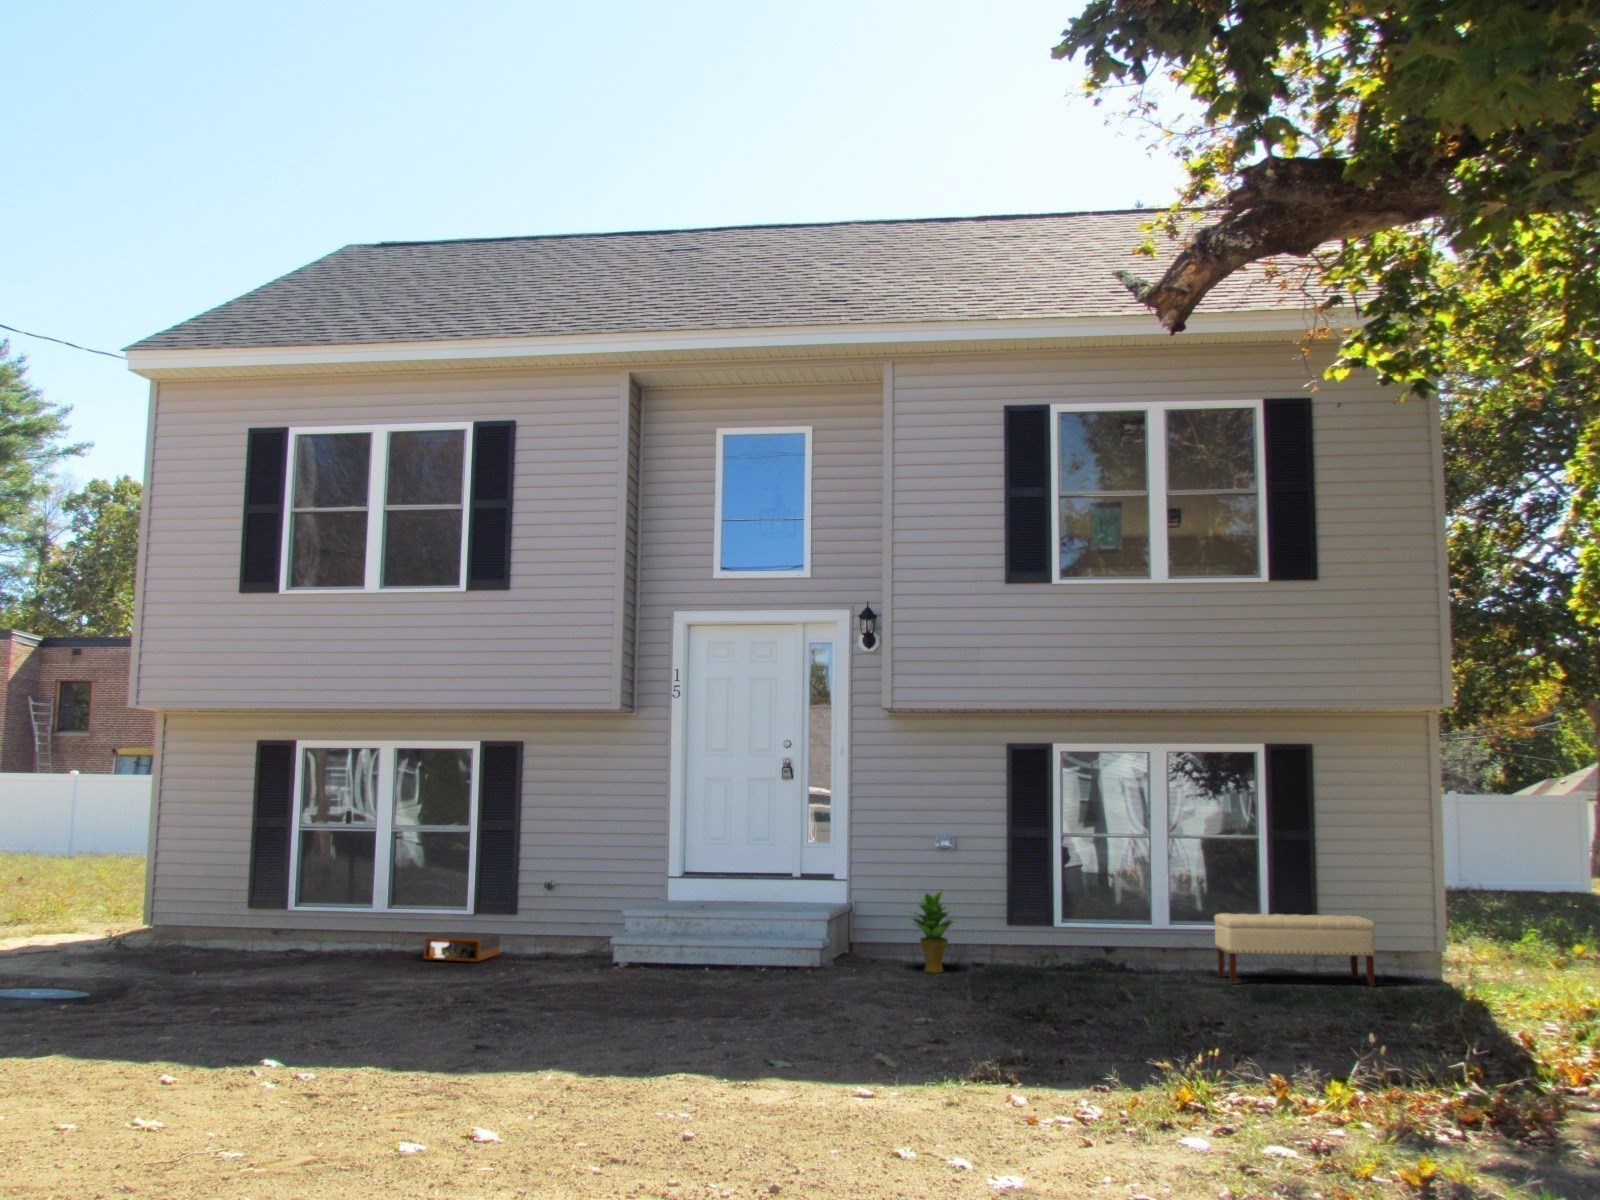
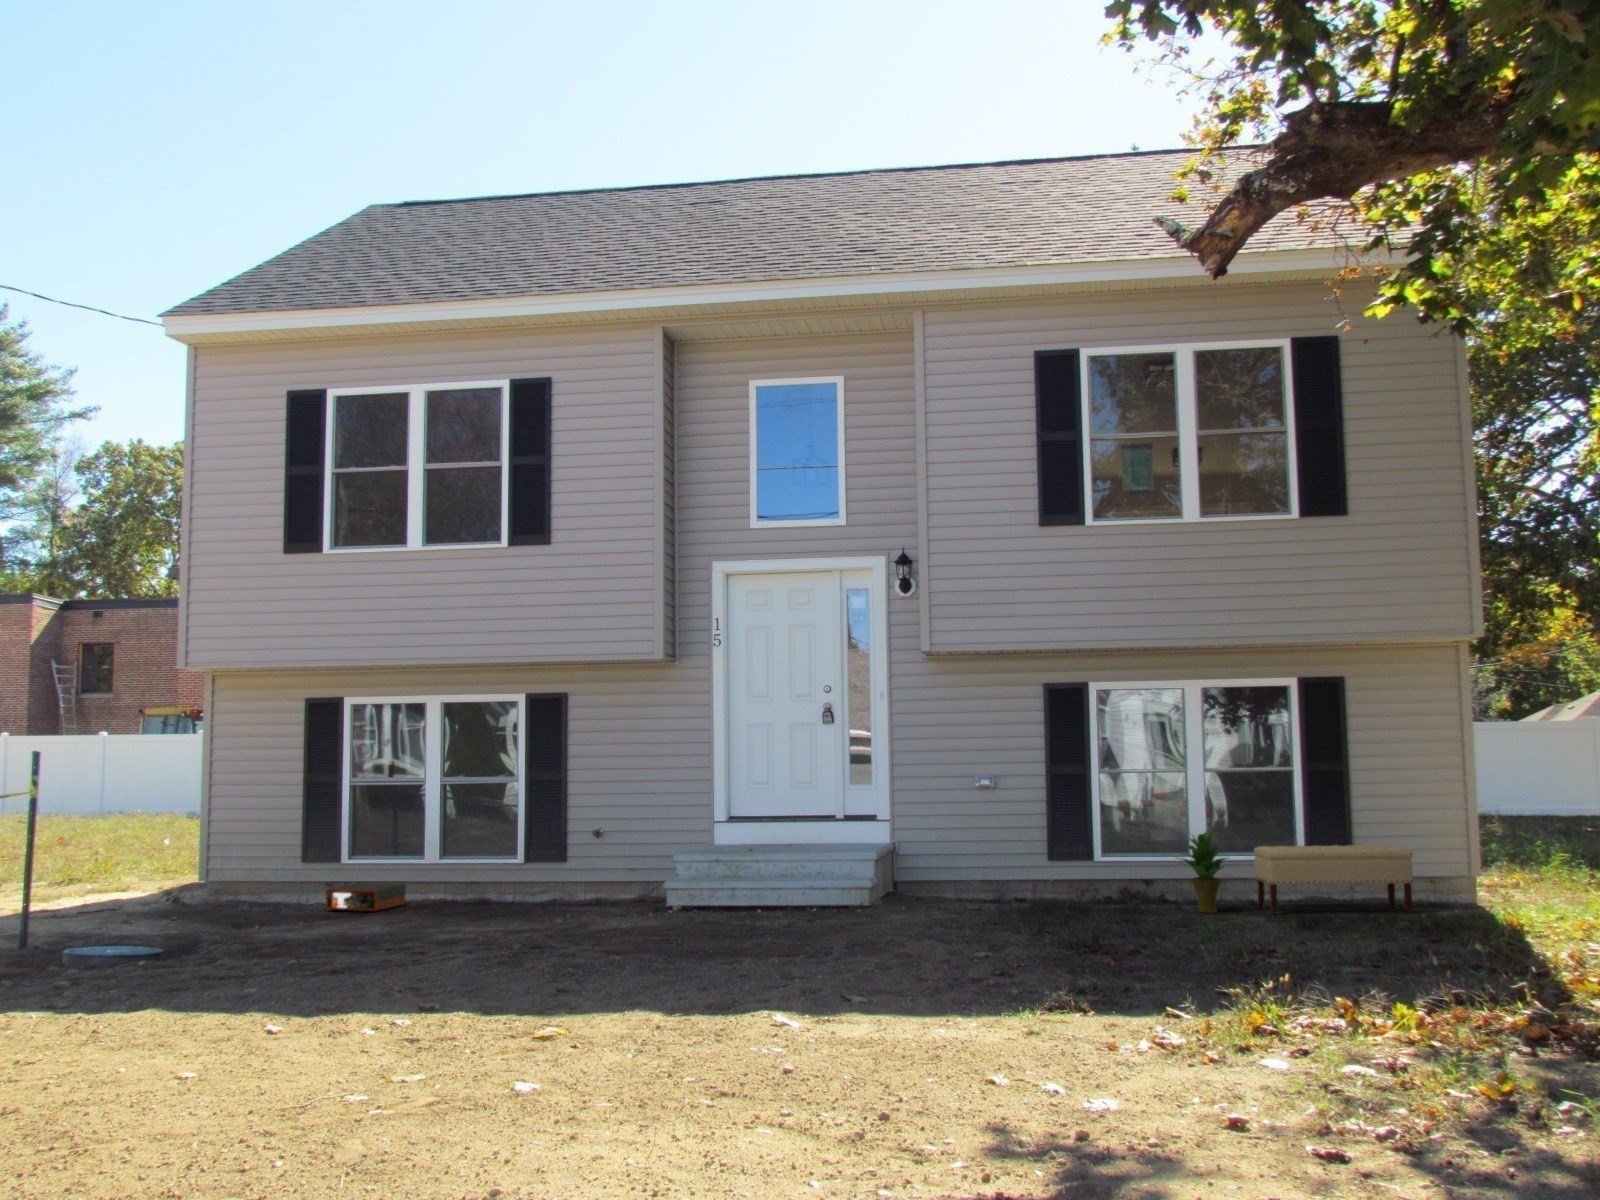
potted plant: present [912,892,953,973] -> present [1182,832,1226,913]
storage box: present [424,932,500,962] -> present [325,883,406,911]

